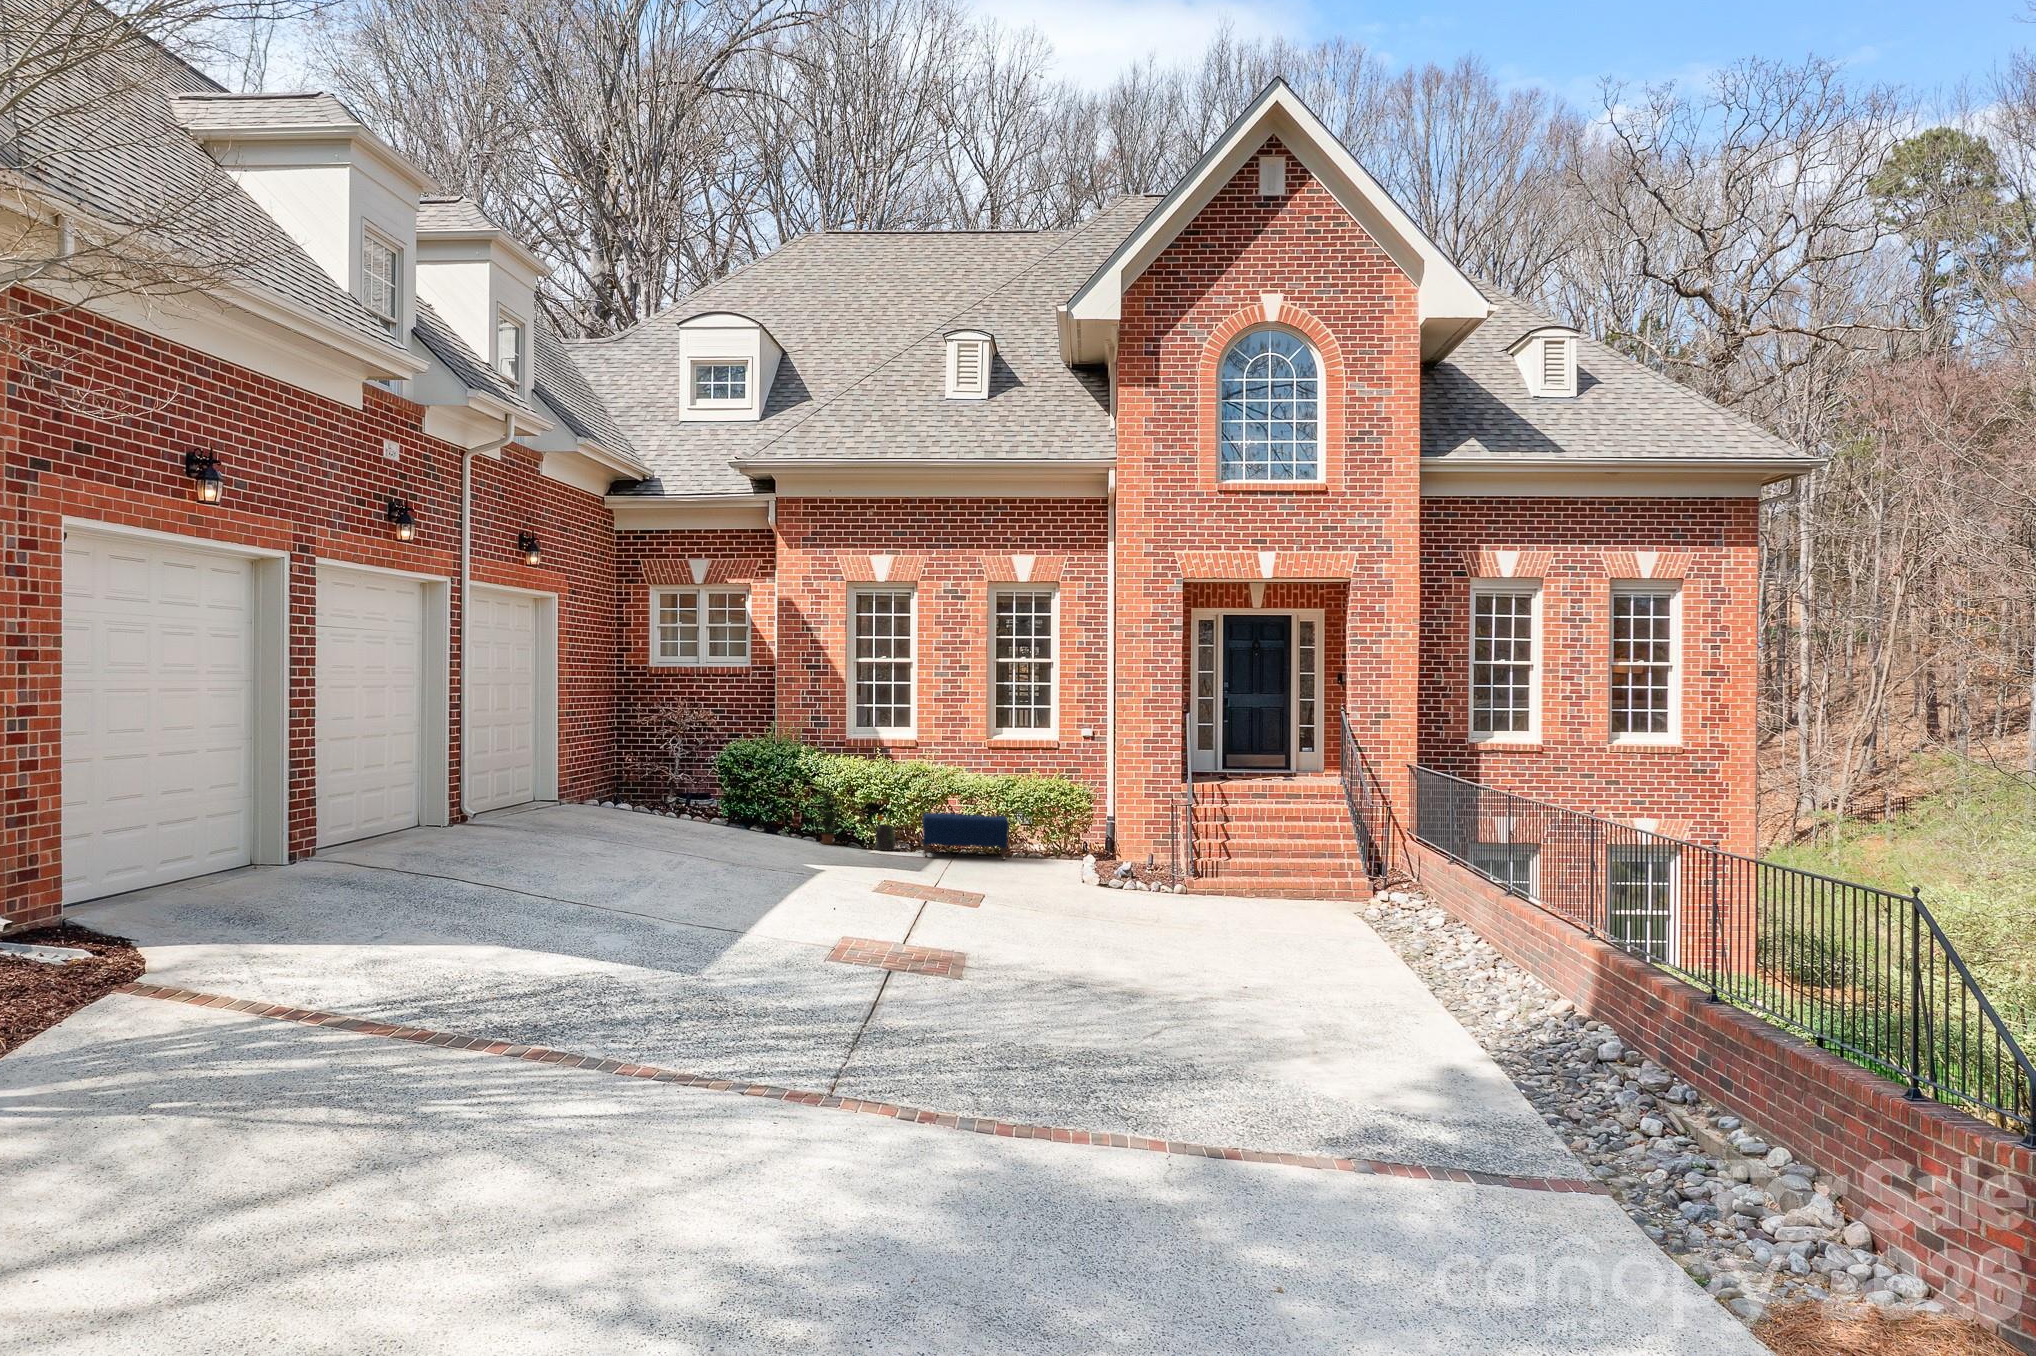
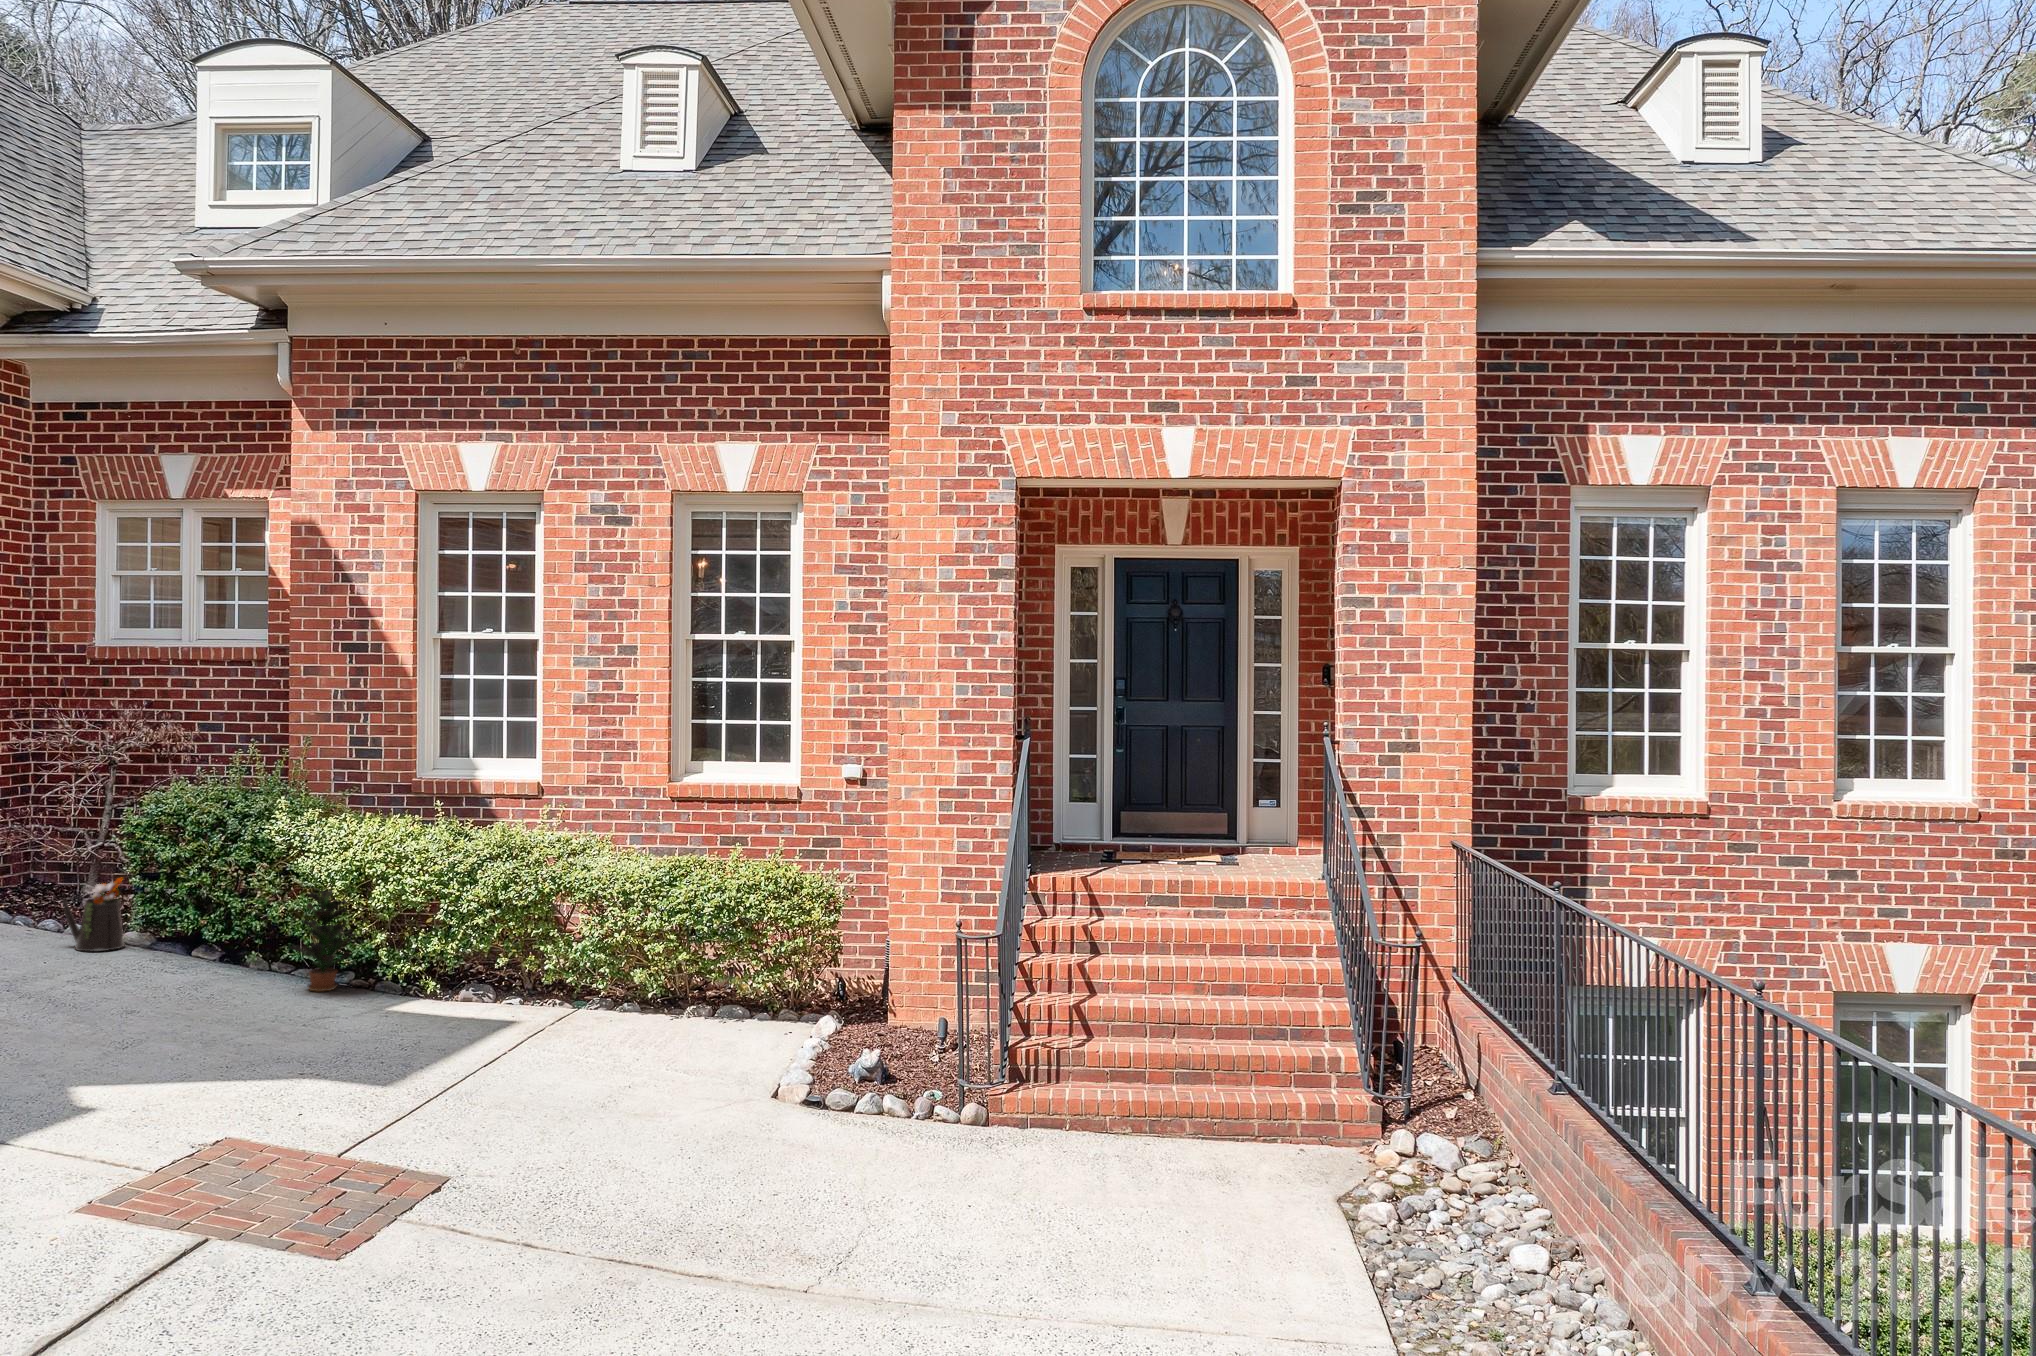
bench: present [922,813,1009,860] -> none [477,929,671,1030]
watering can: present [875,815,896,850] -> present [62,878,125,952]

